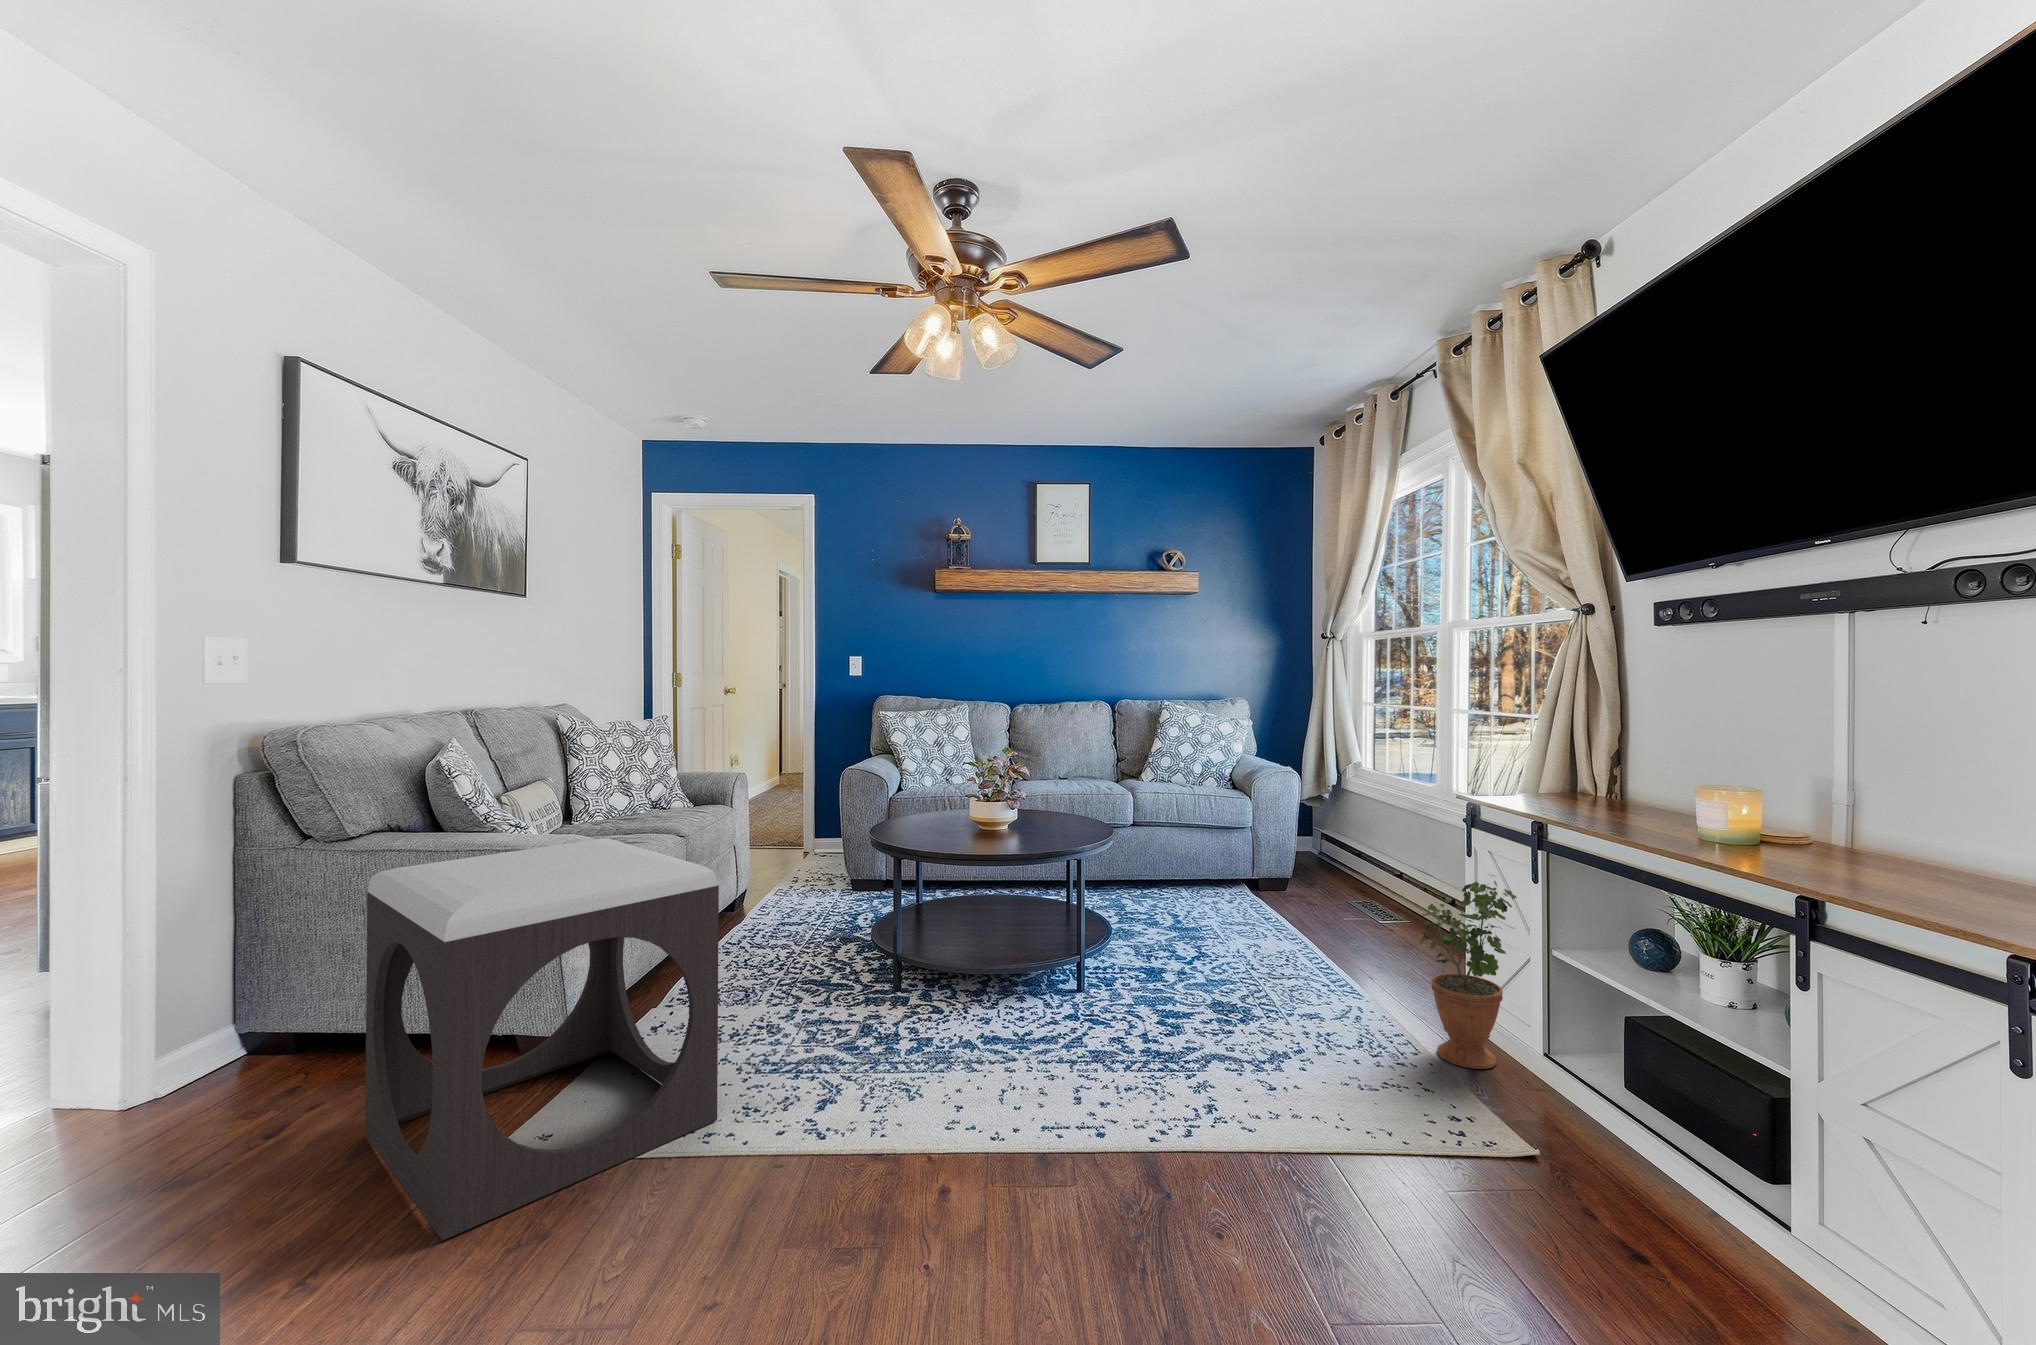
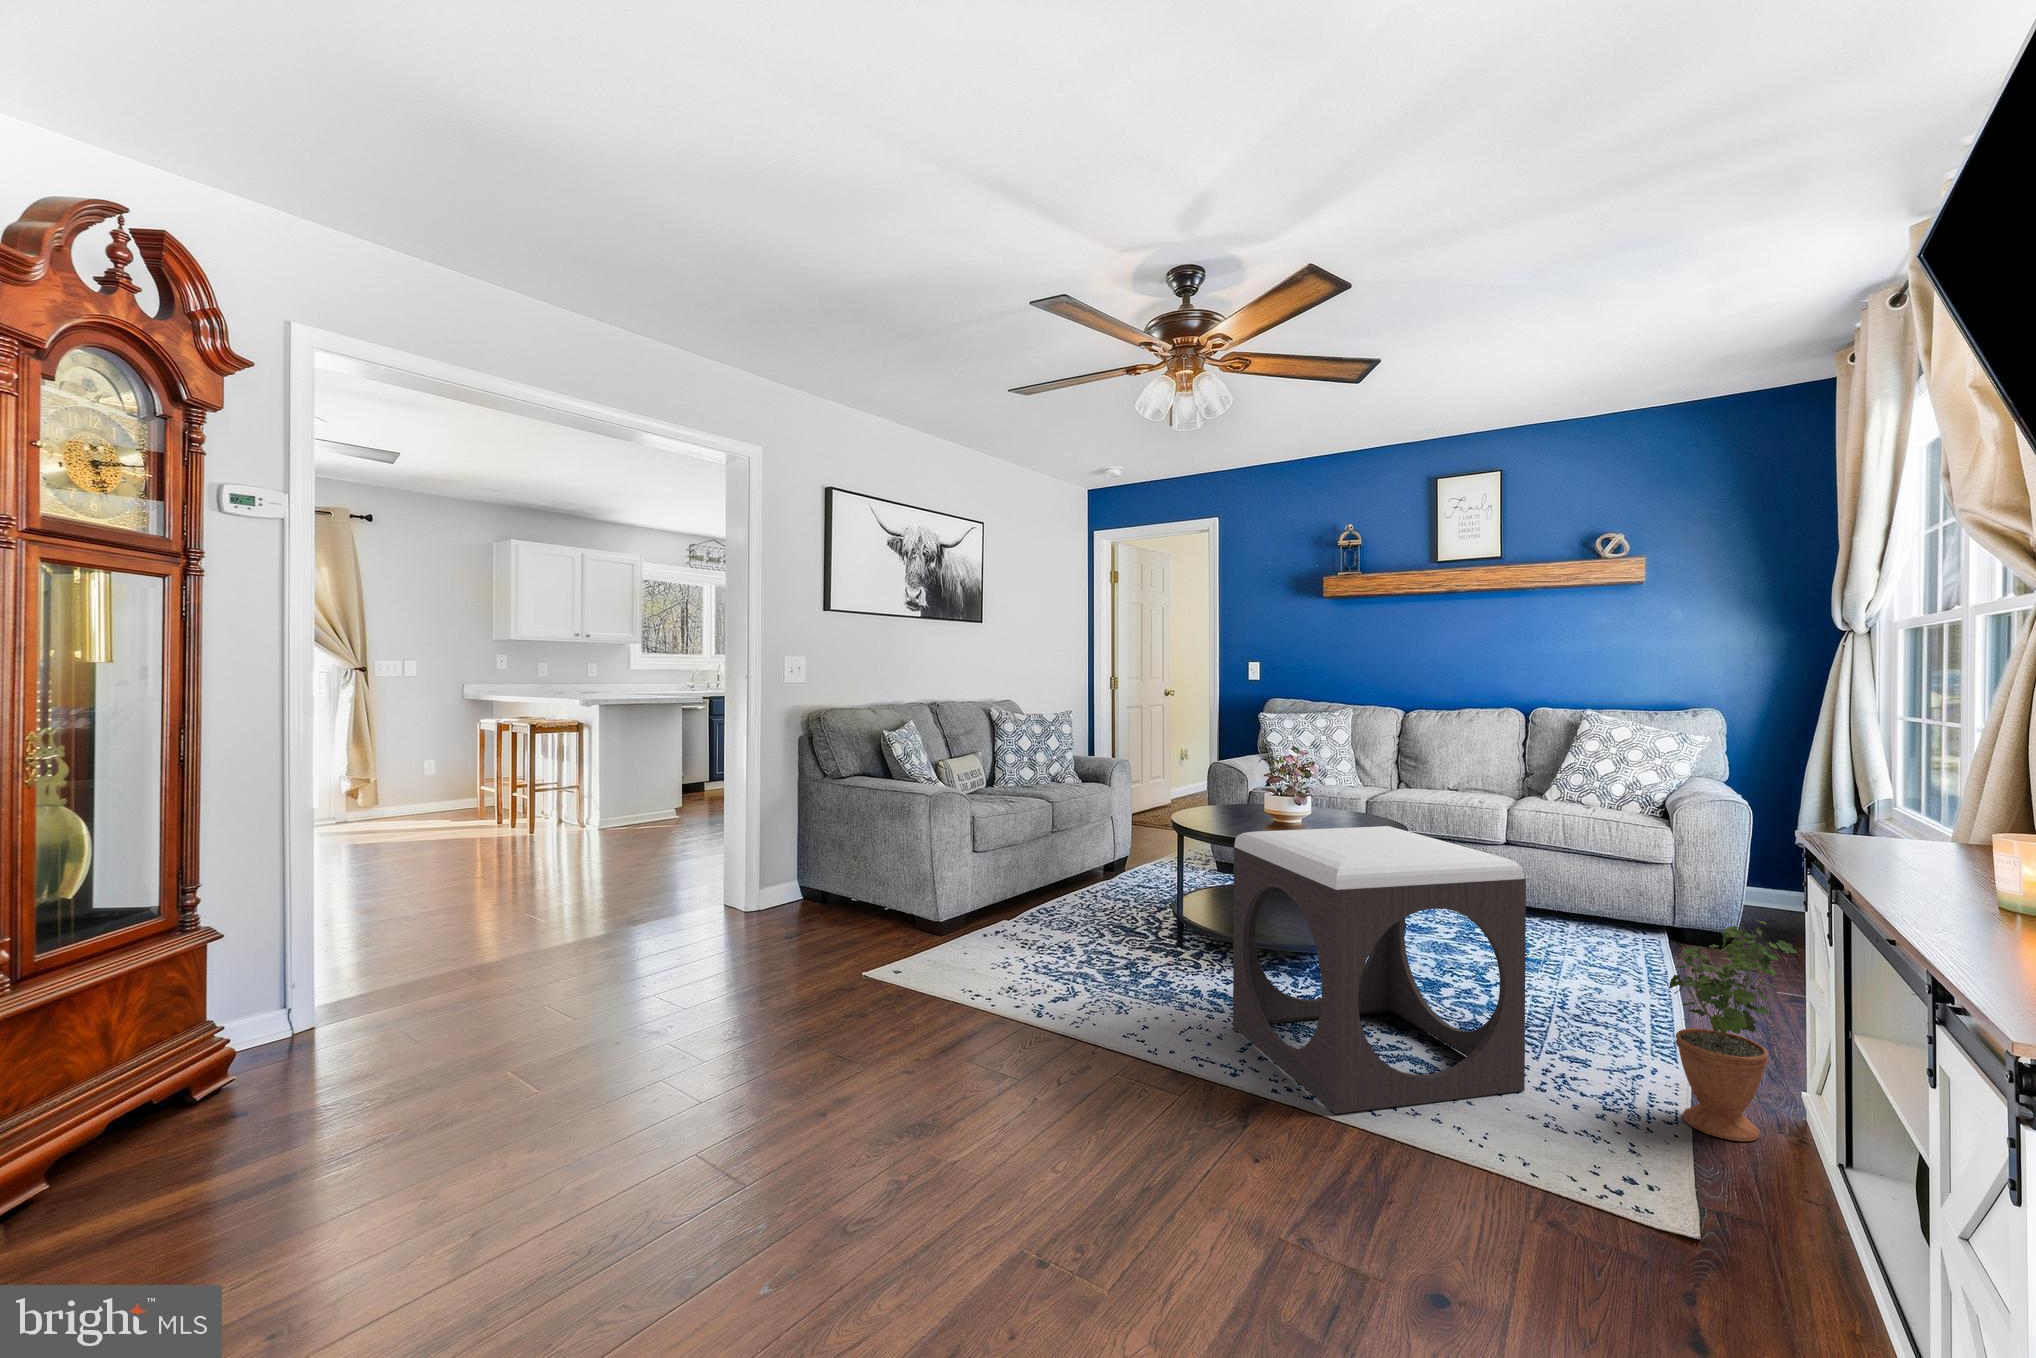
footstool: present [365,838,719,1241] -> present [1233,826,1526,1114]

